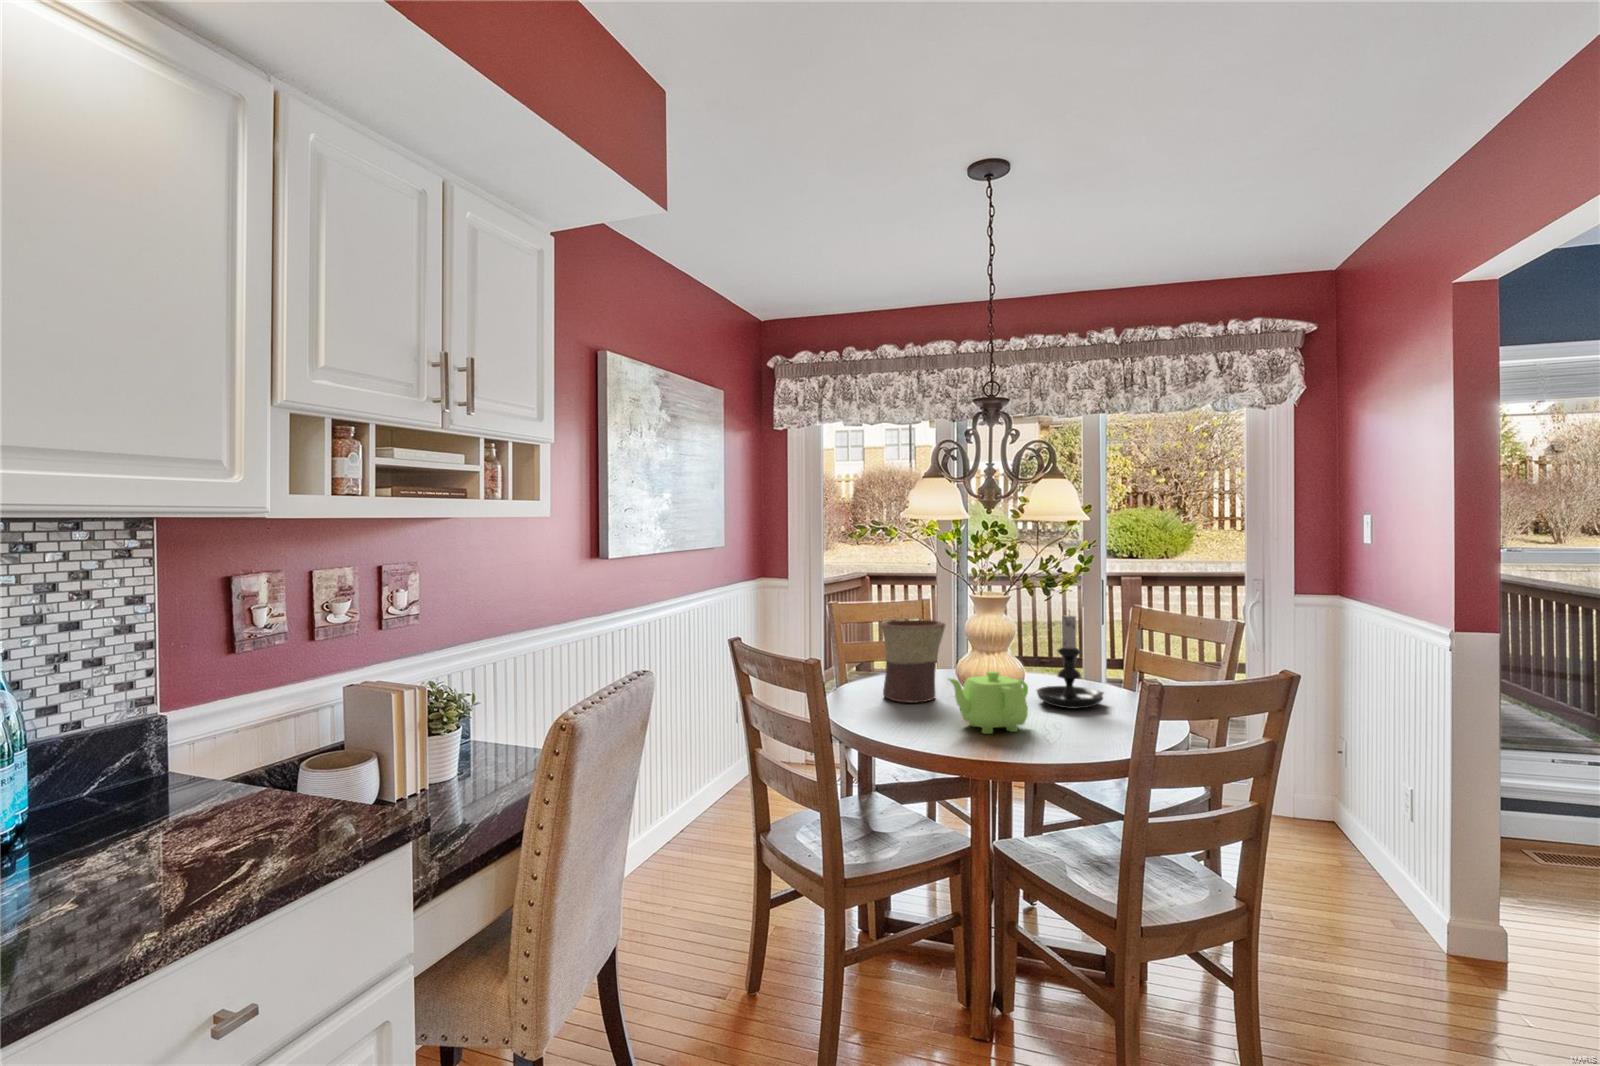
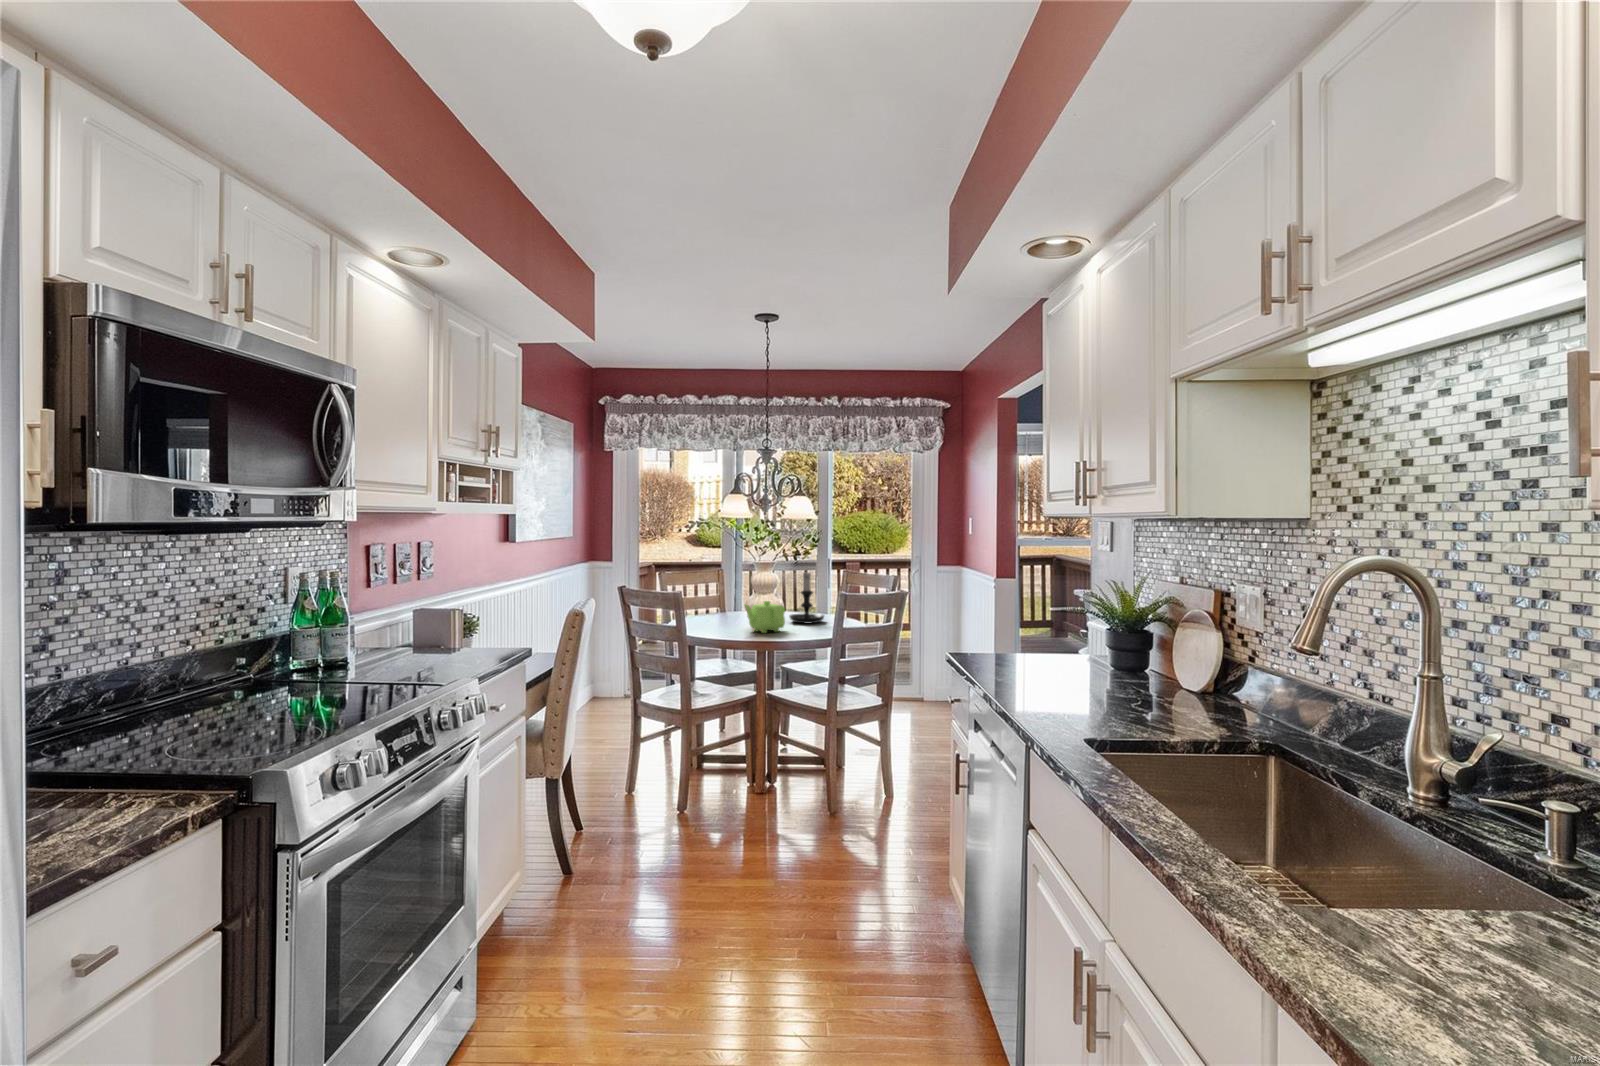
flower pot: present [881,620,945,703] -> none [701,578,739,625]

